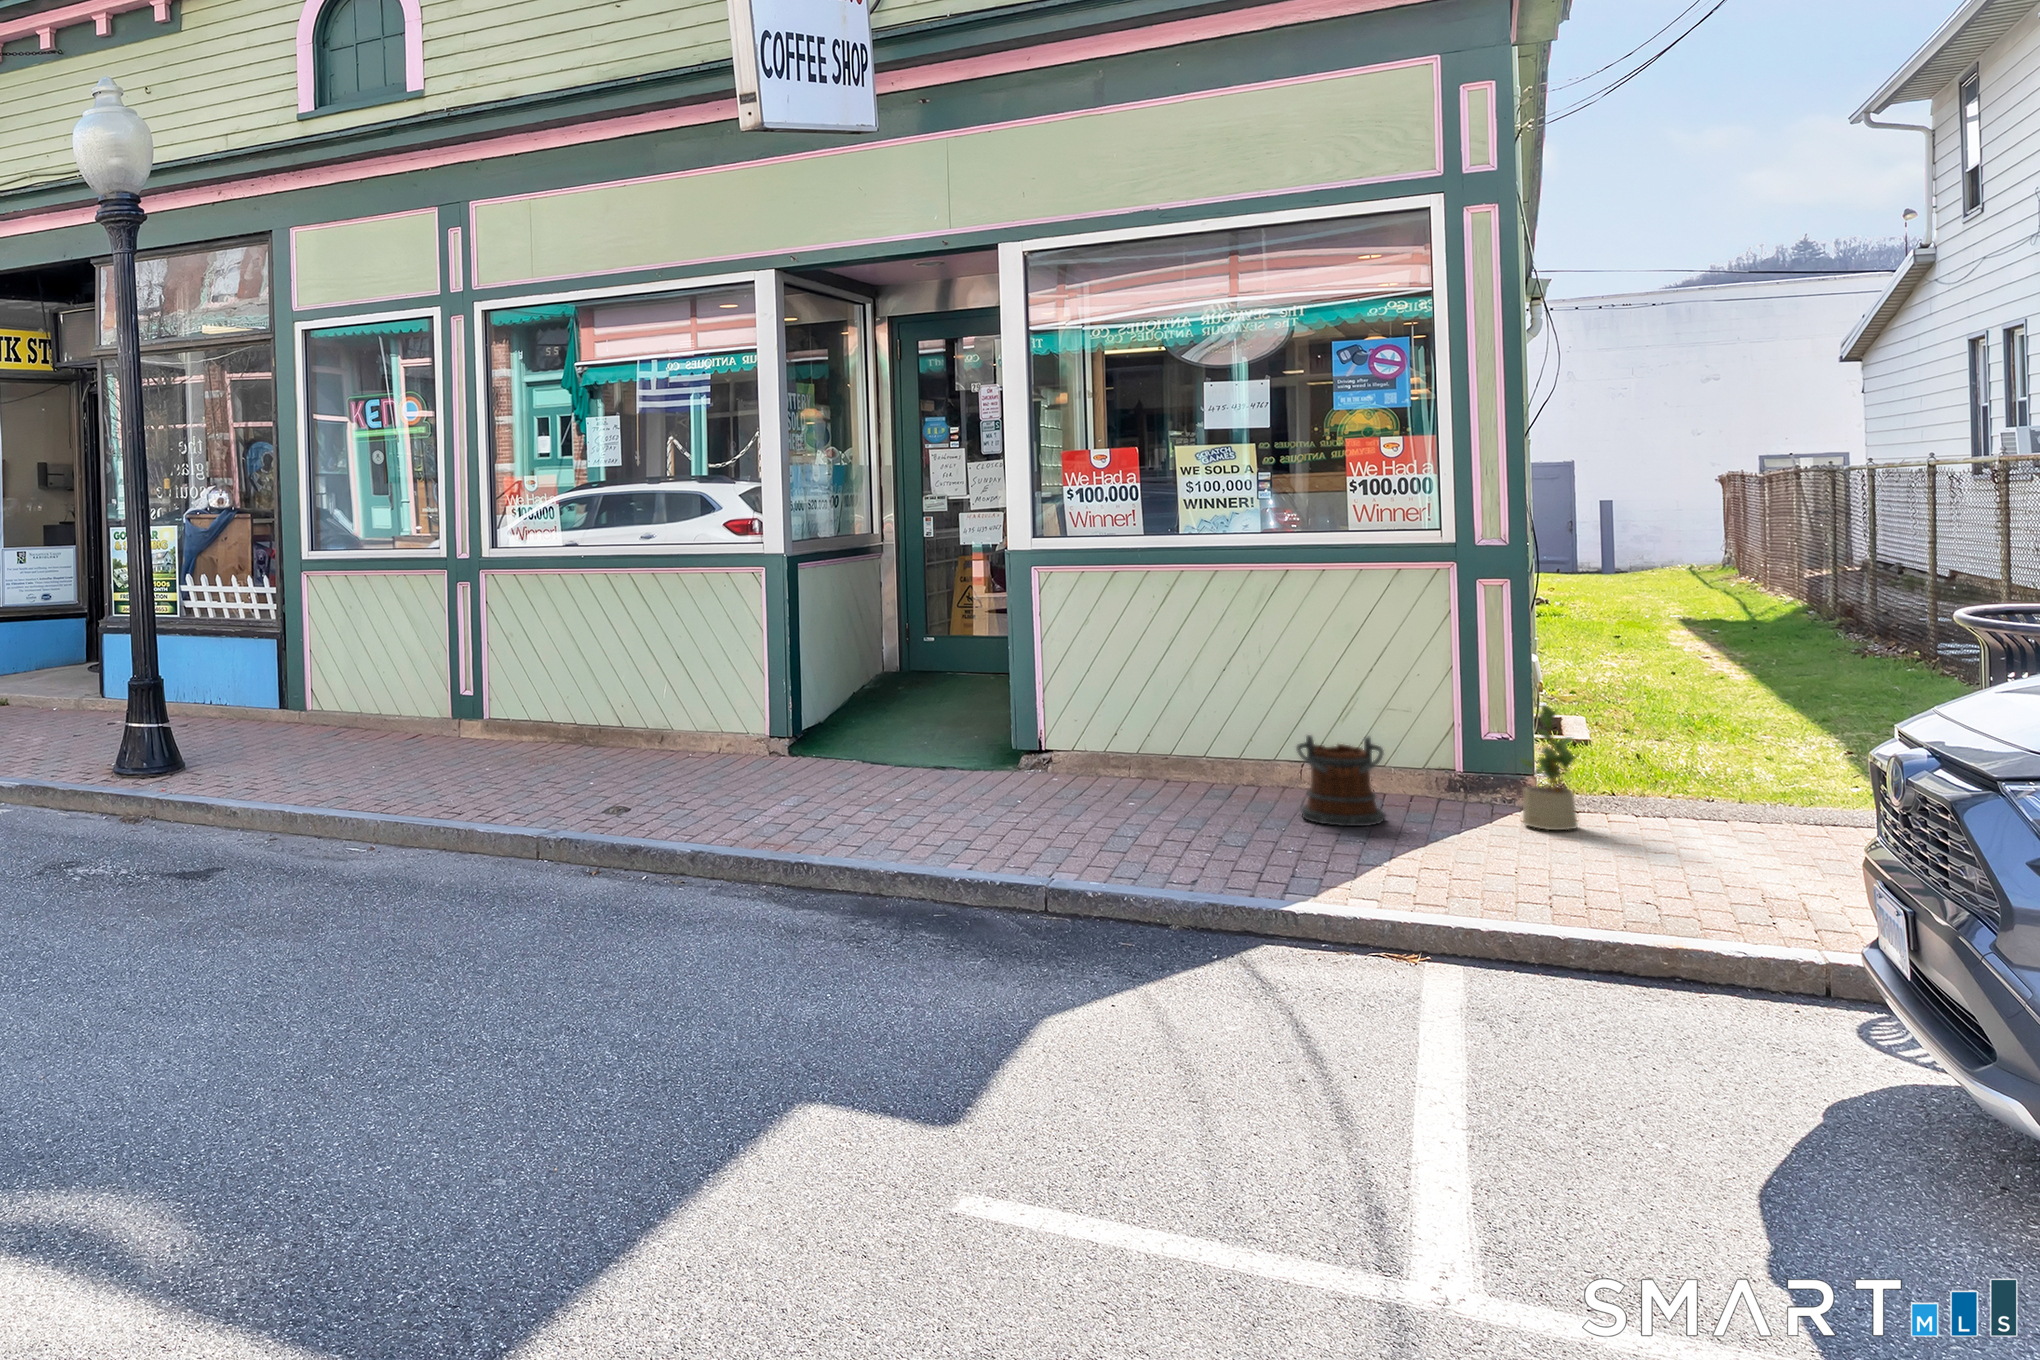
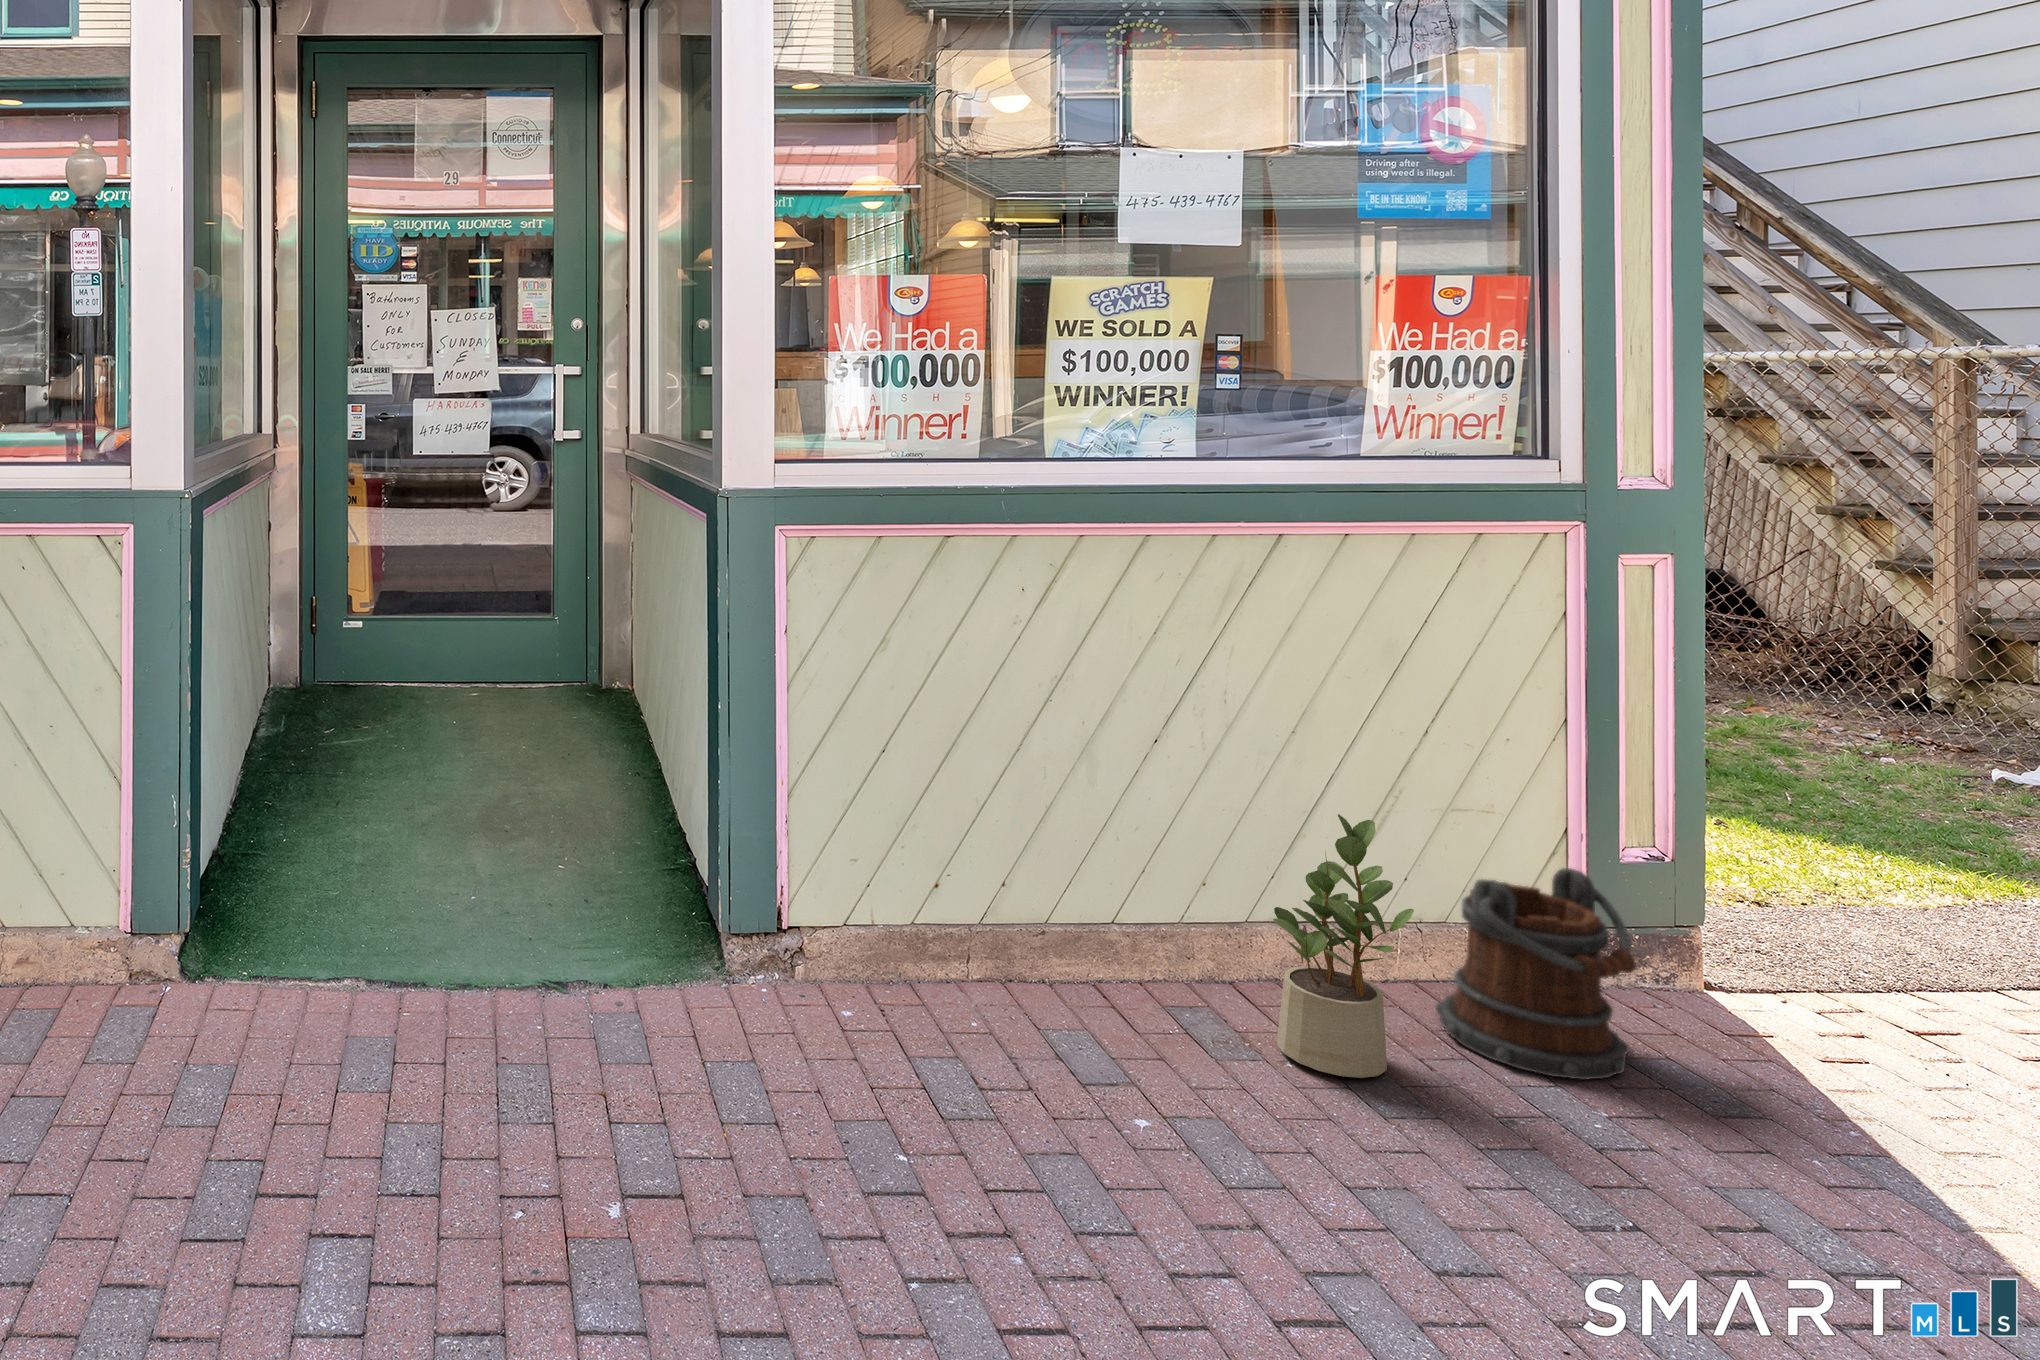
potted plant: present [1520,705,1578,830] -> present [1273,814,1414,1078]

